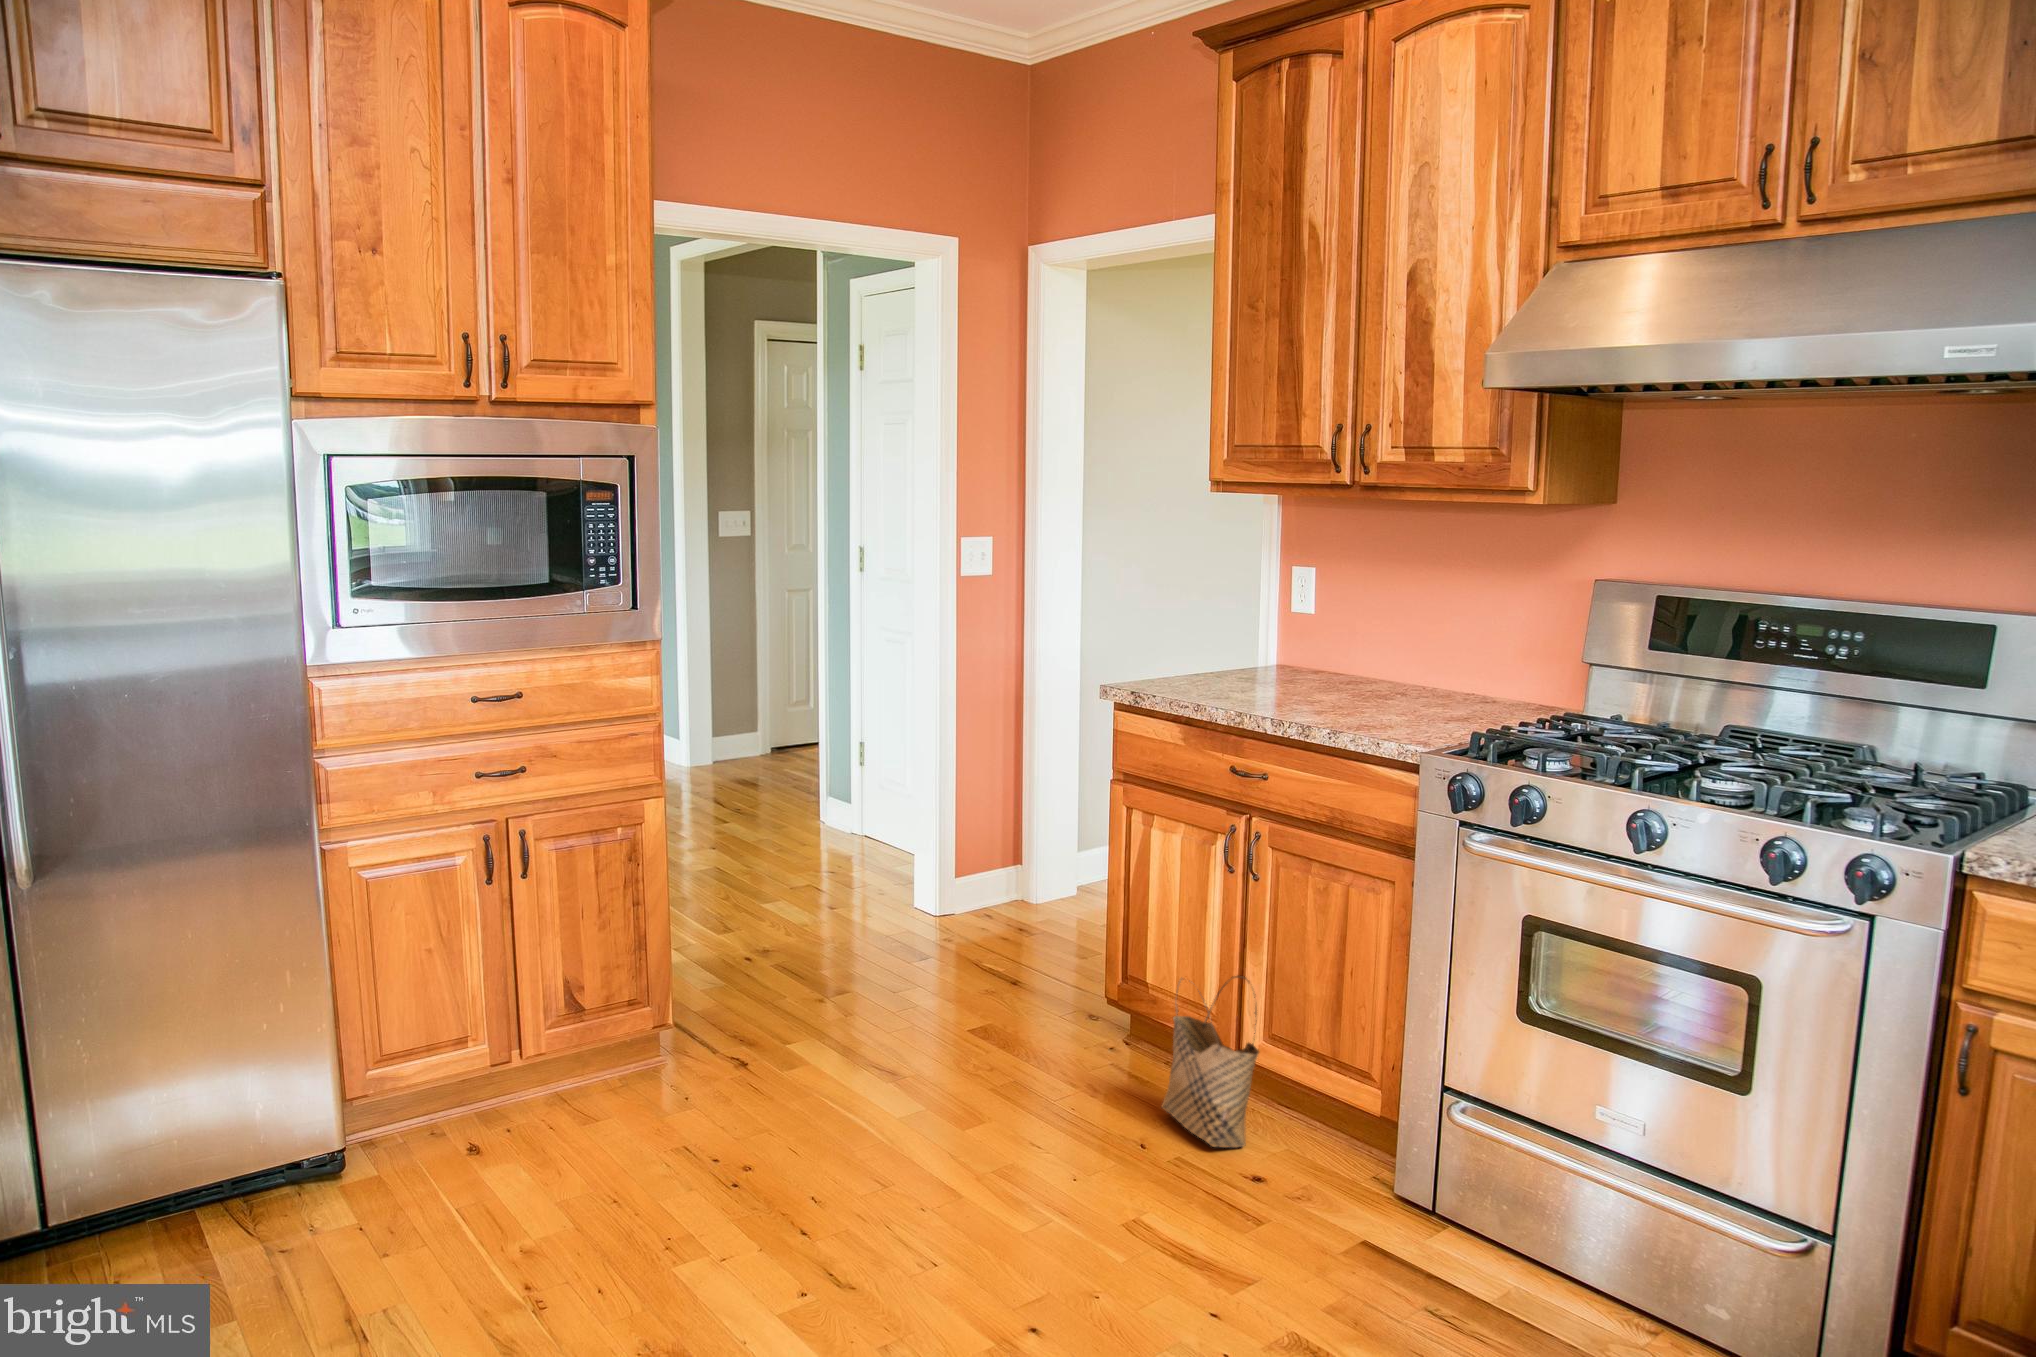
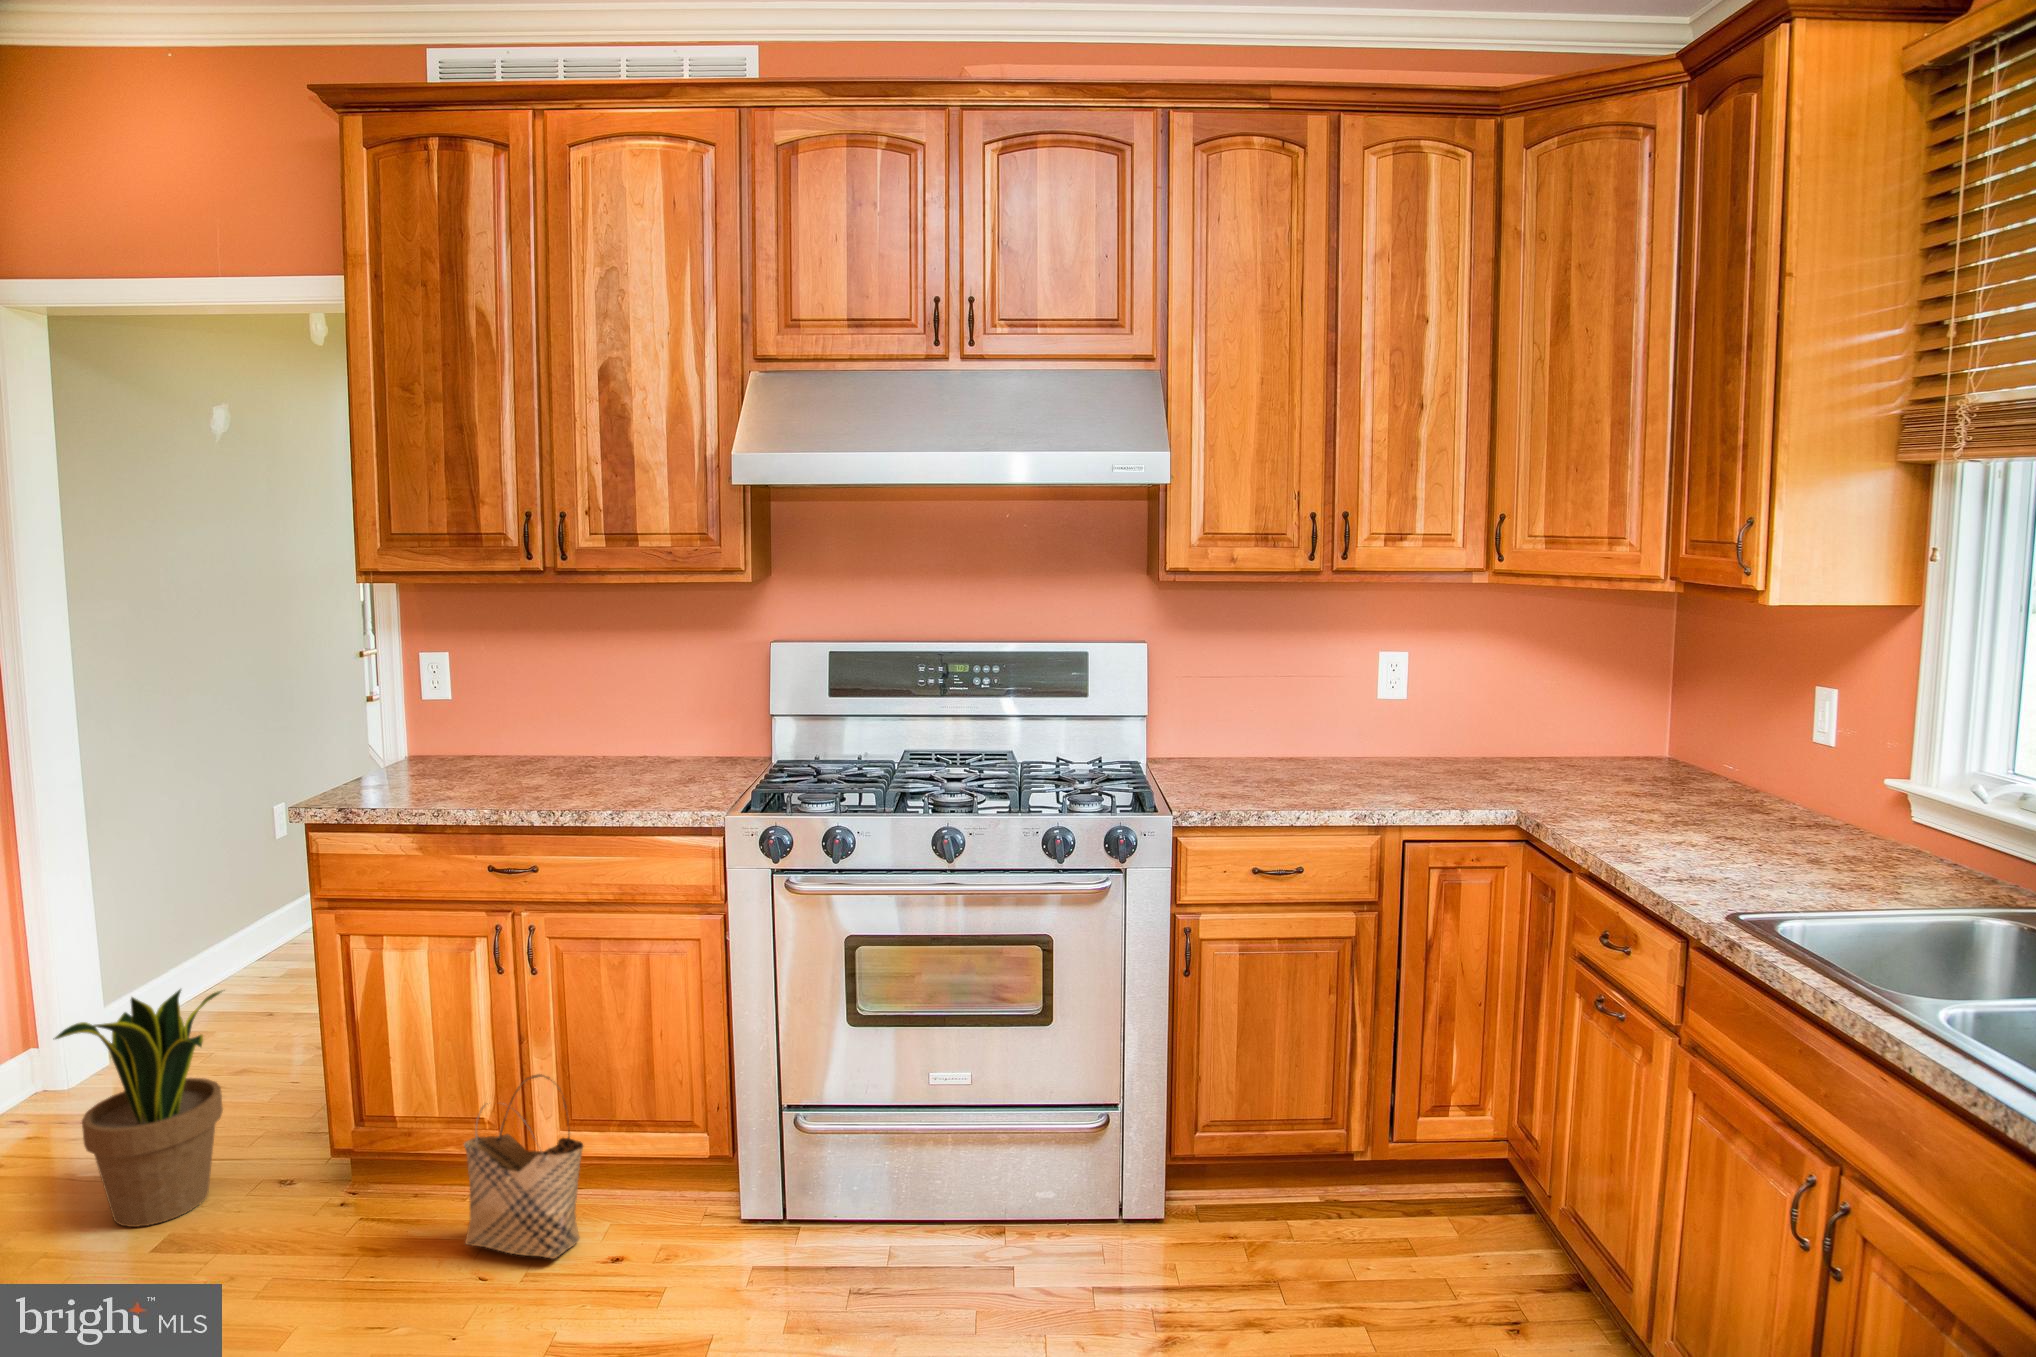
potted plant: none [958,822,1076,1013] -> present [55,989,223,1227]

